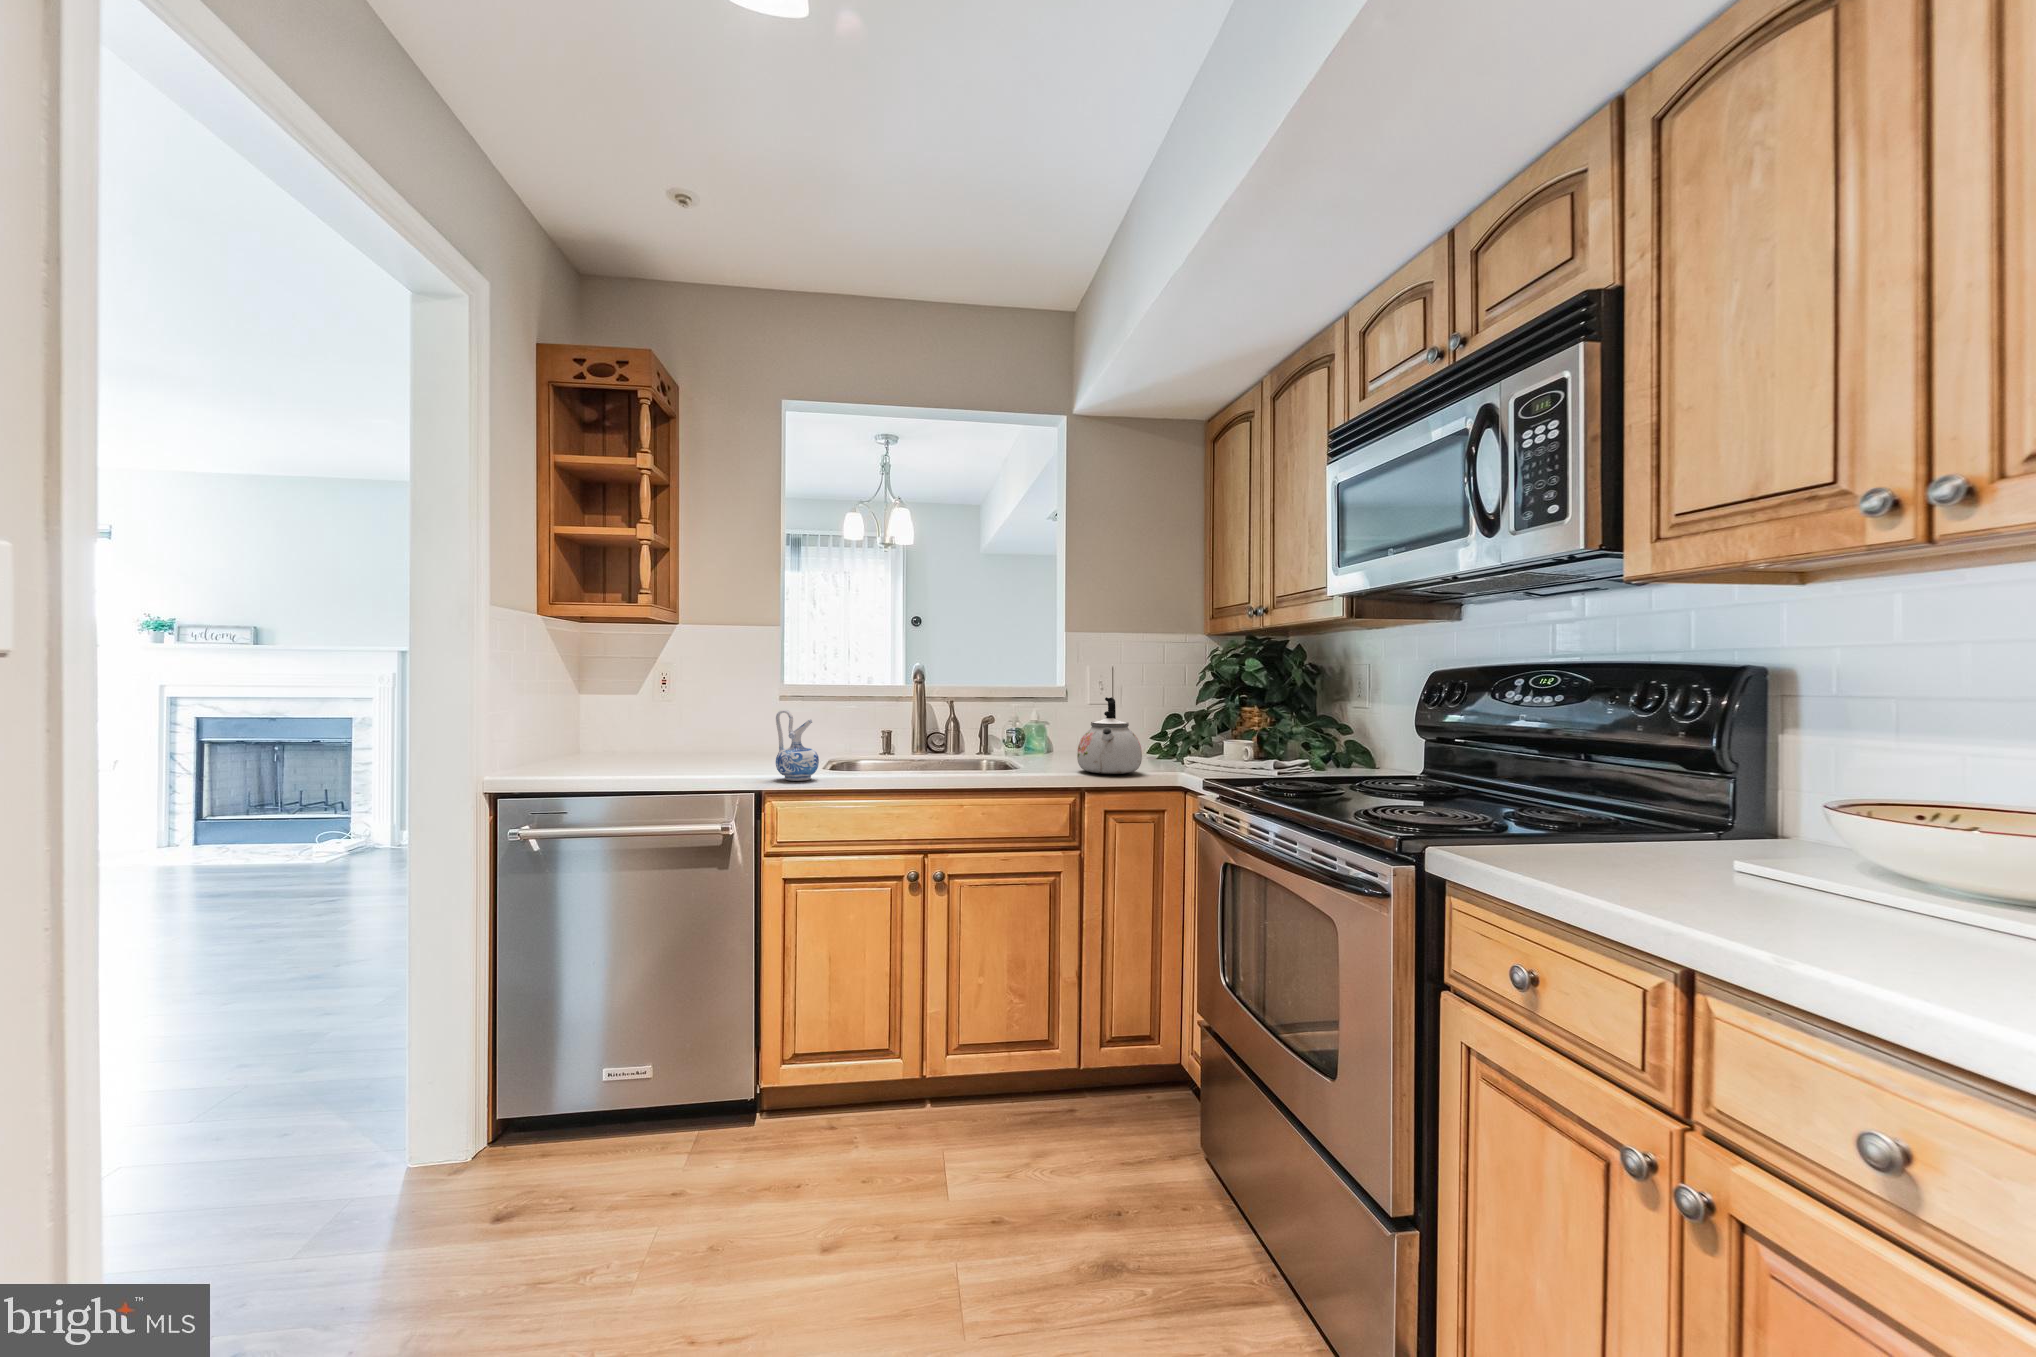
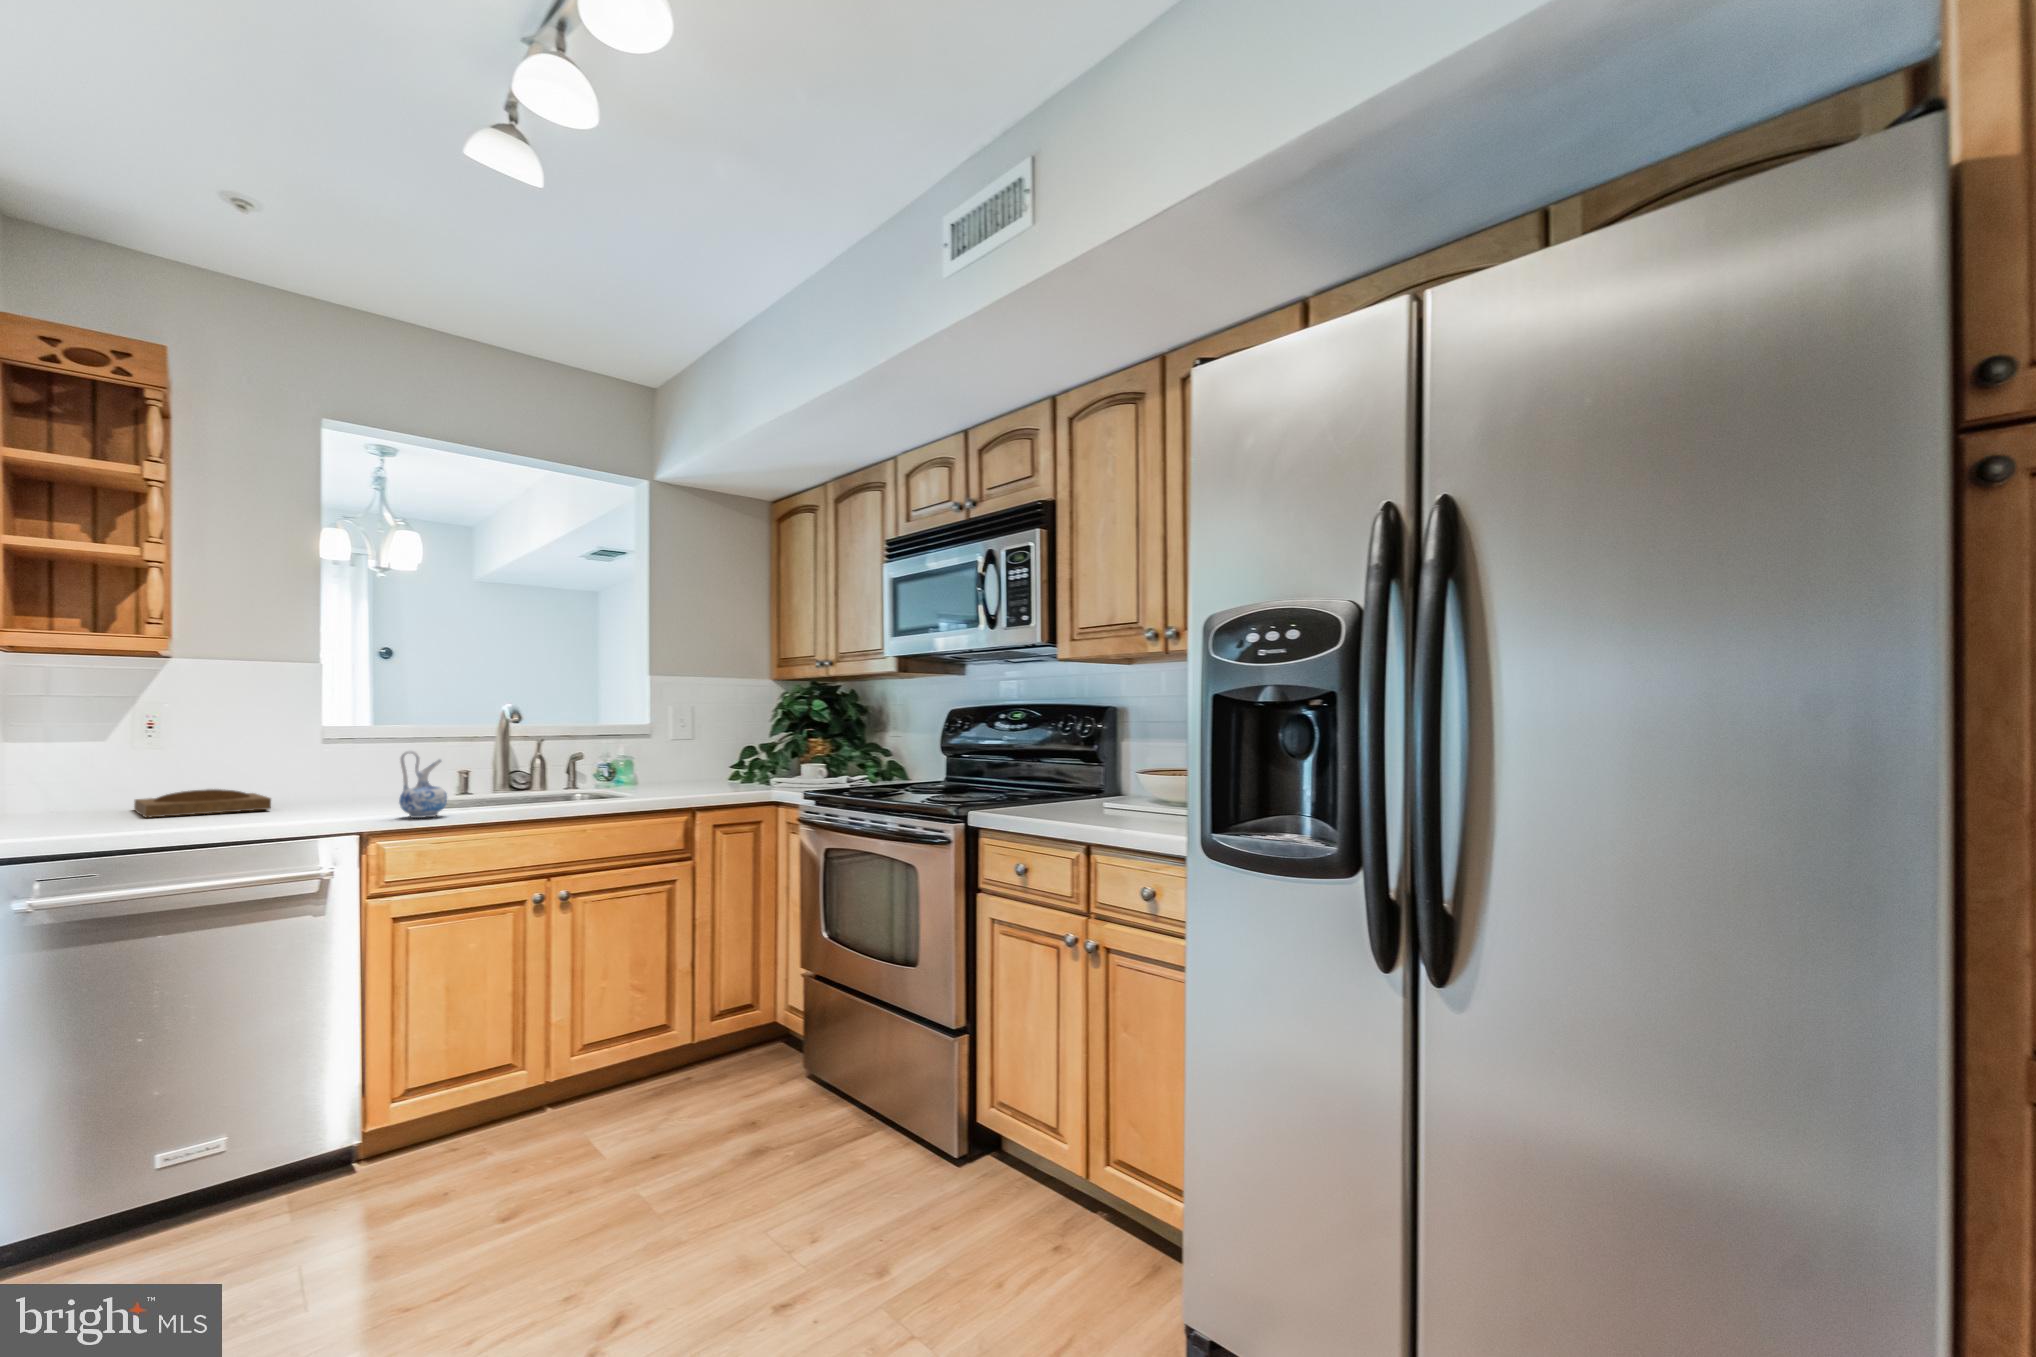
kettle: present [1077,697,1142,774] -> none [682,732,739,796]
tray: none [611,739,710,762] -> present [134,789,271,817]

